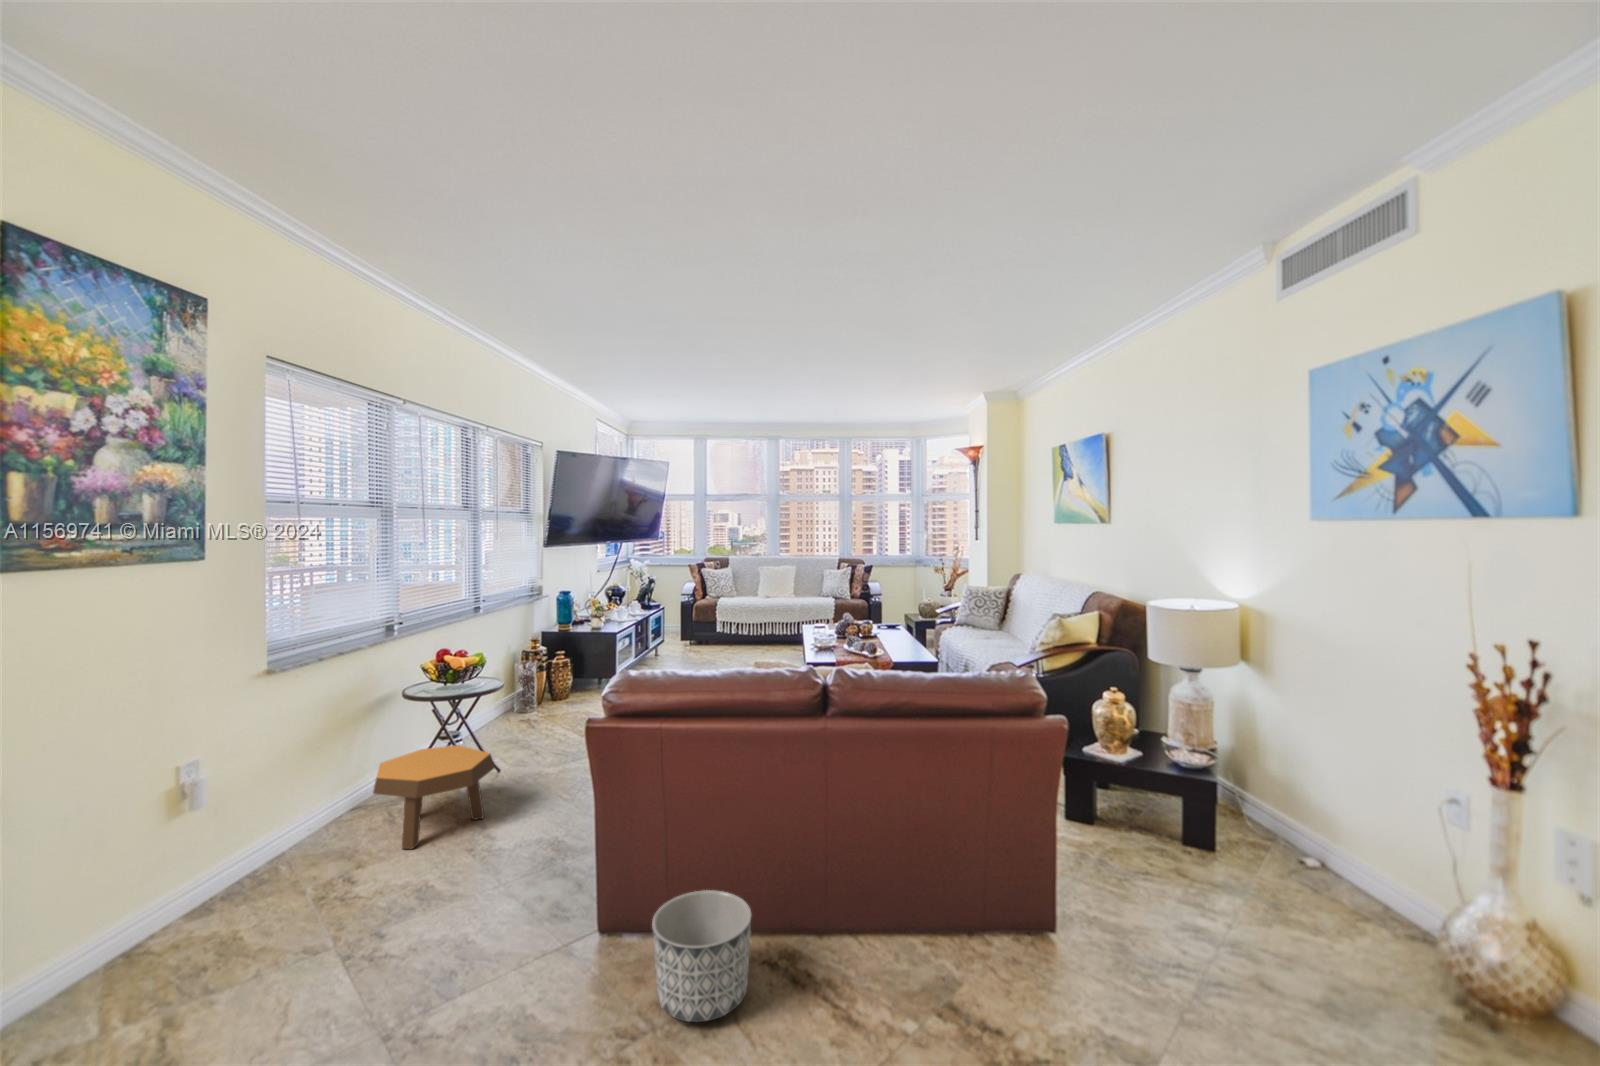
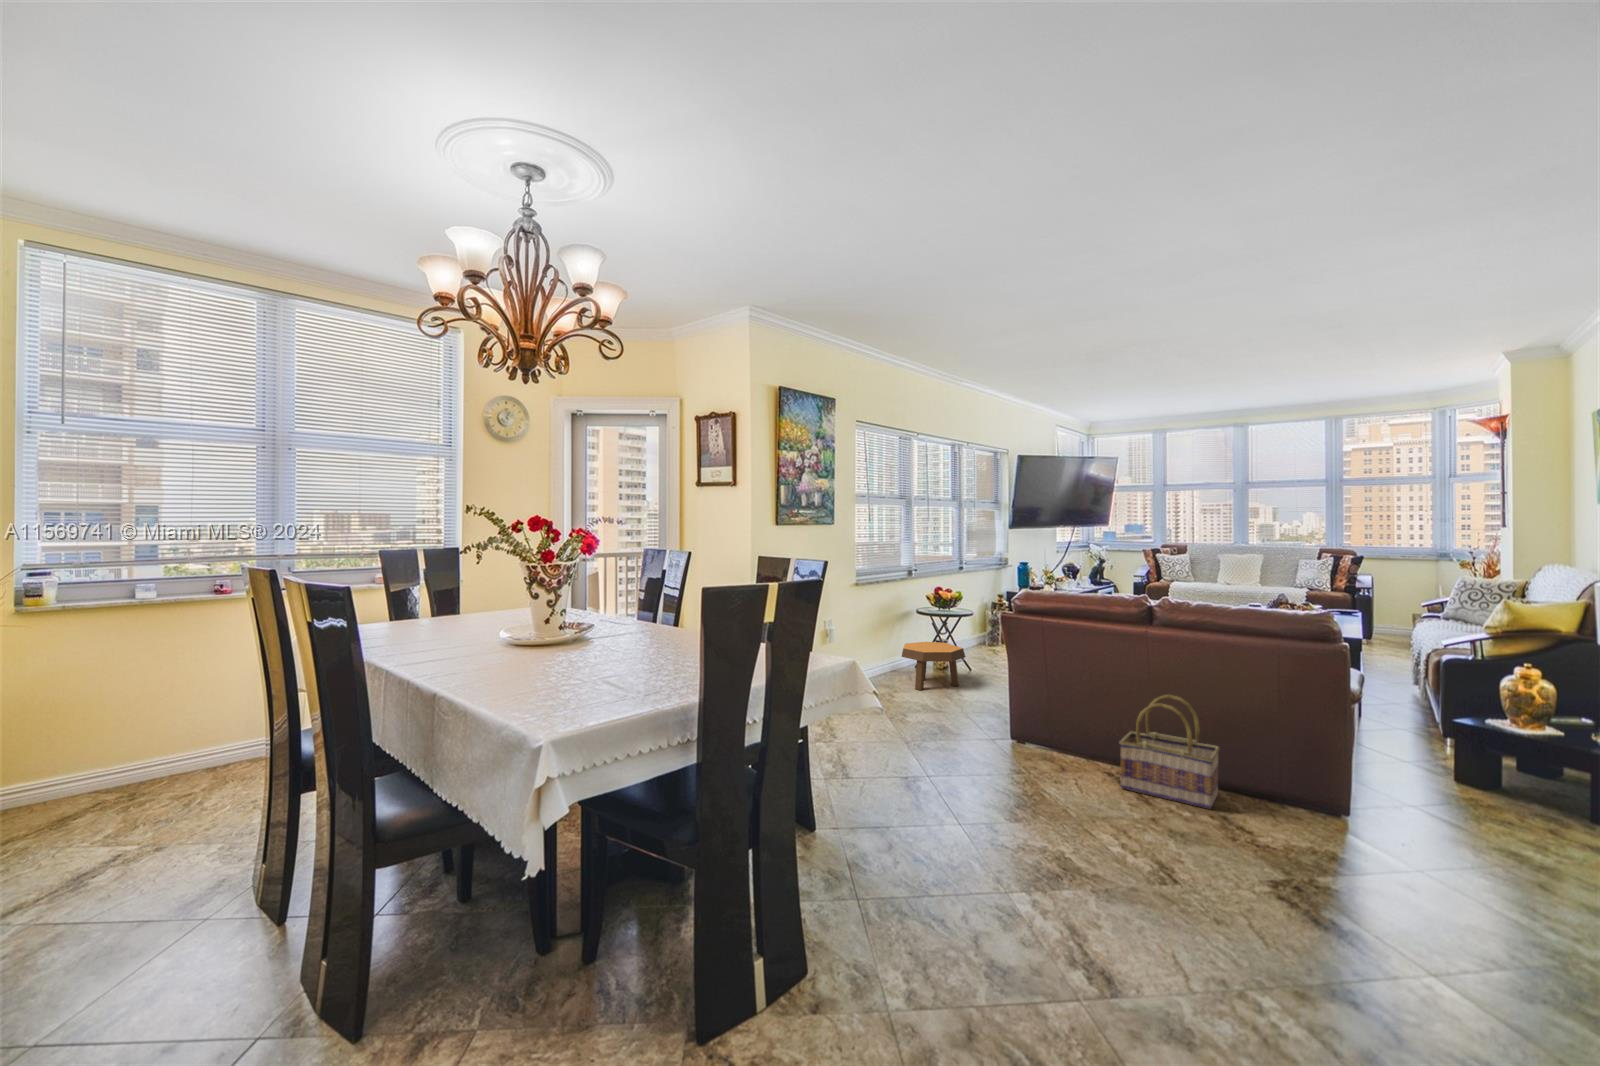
basket: none [805,829,946,1018] -> present [1119,694,1220,809]
planter: present [652,890,751,1022] -> none [1032,714,1091,773]

